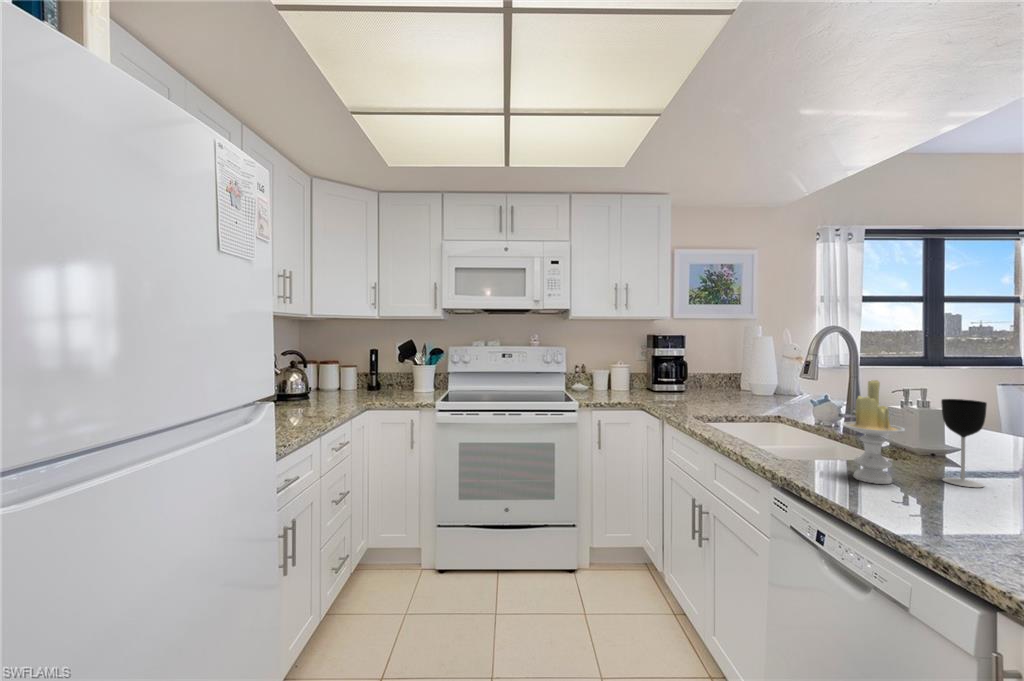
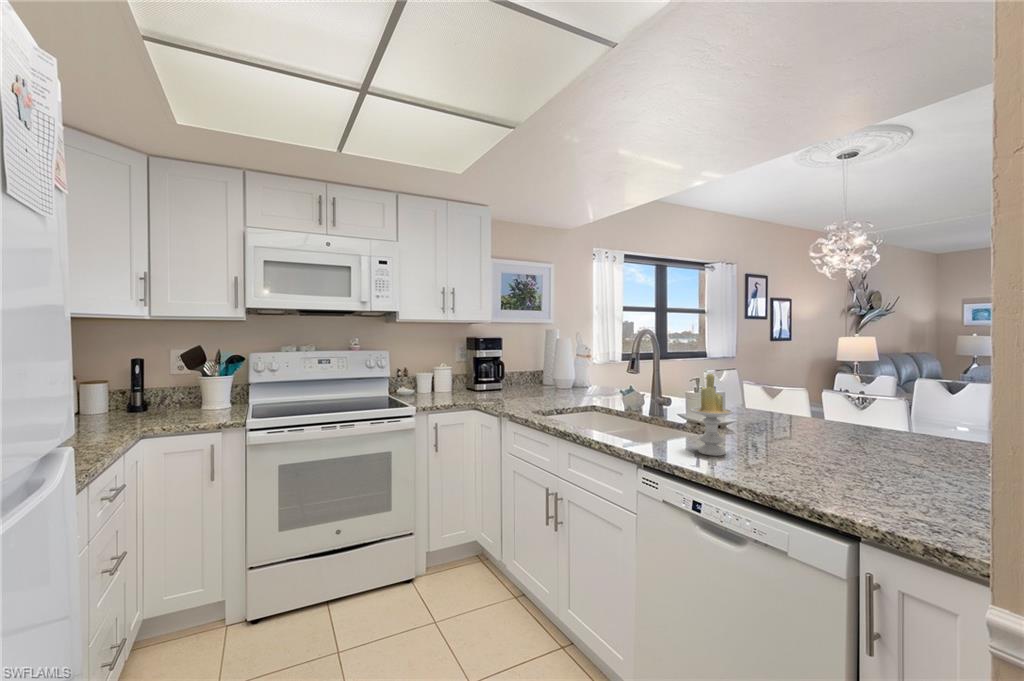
wine glass: present [941,399,987,487] -> none [746,385,774,449]

